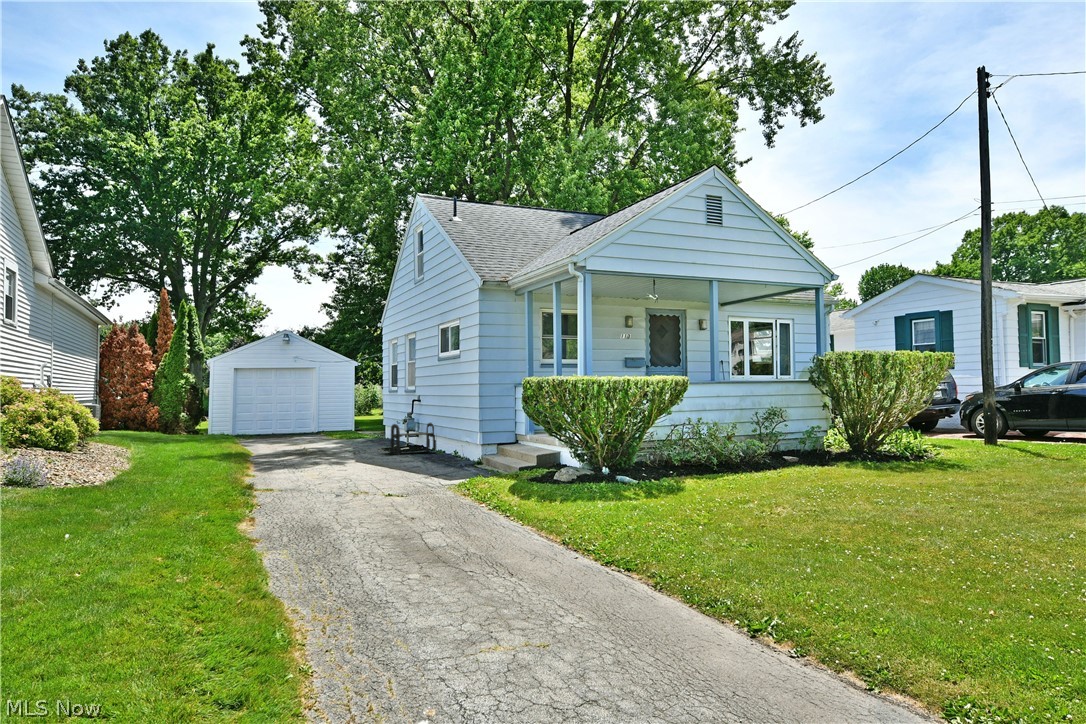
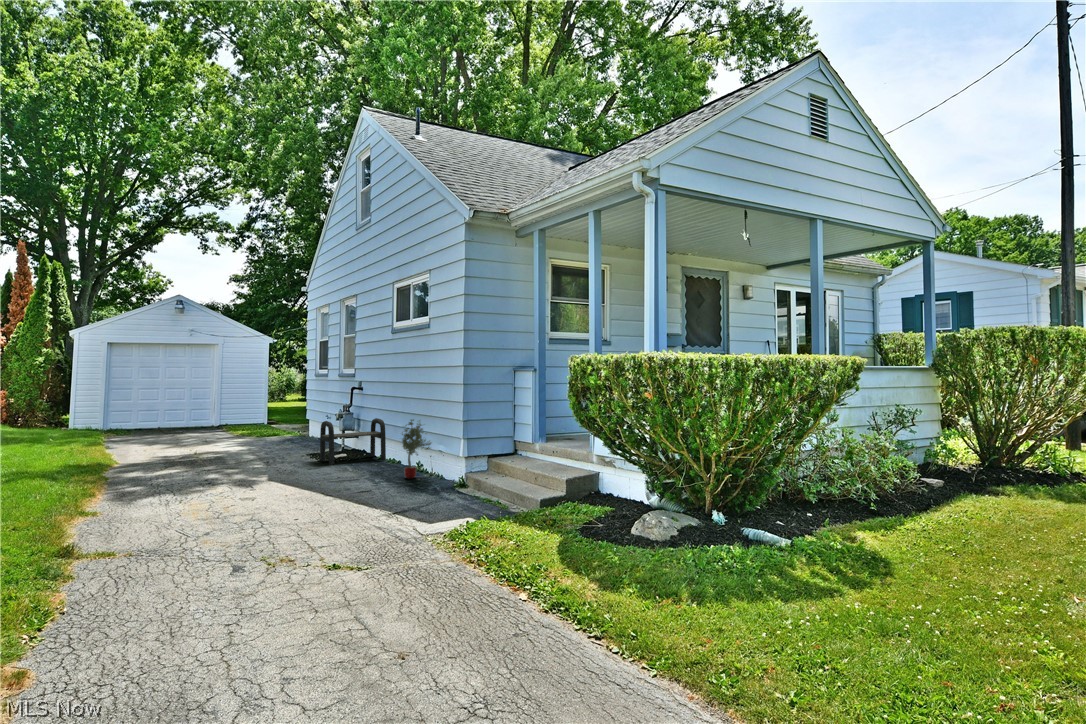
potted tree: none [440,420,463,461] -> present [402,420,431,479]

